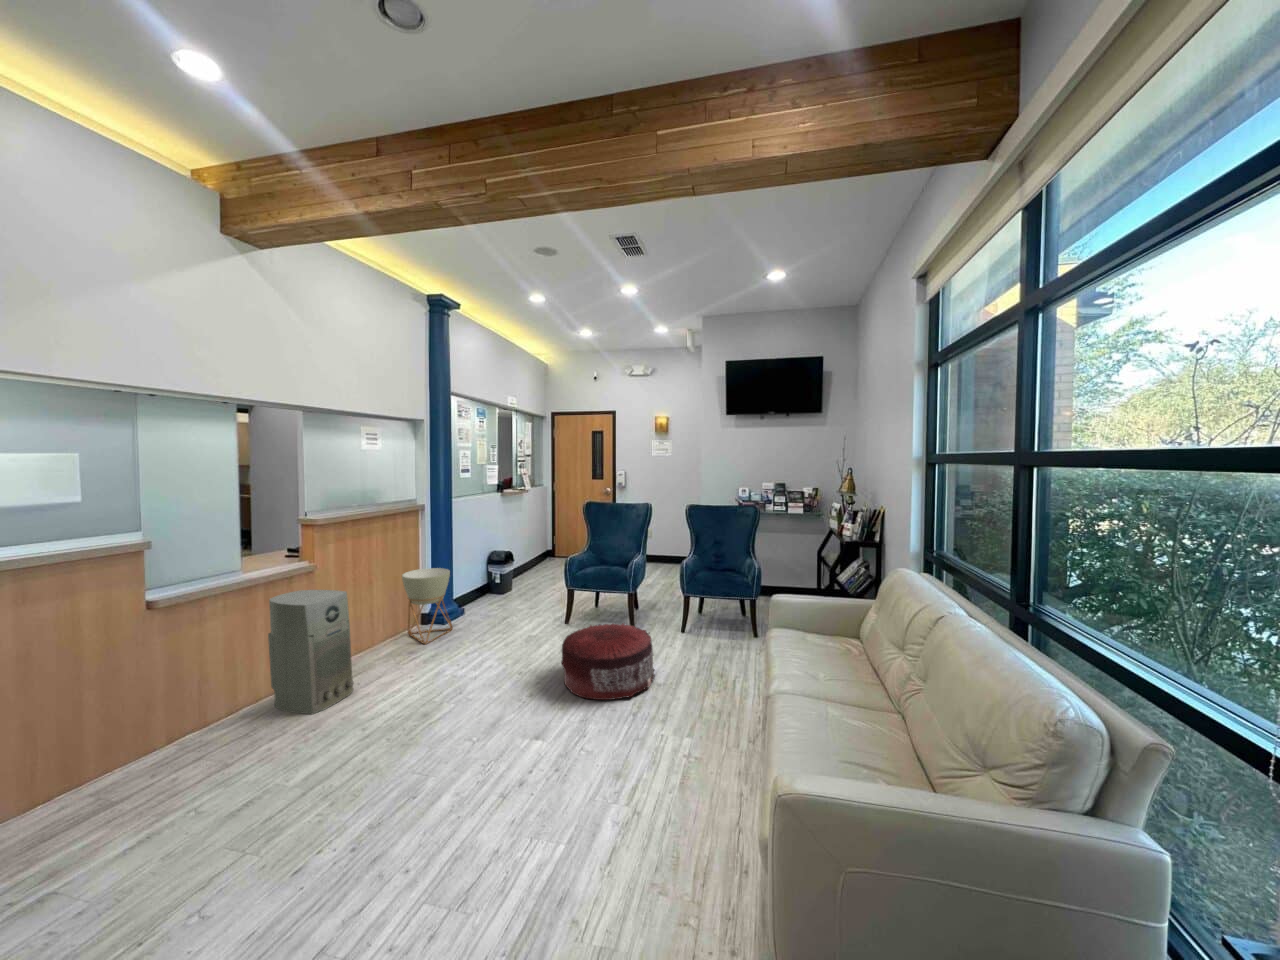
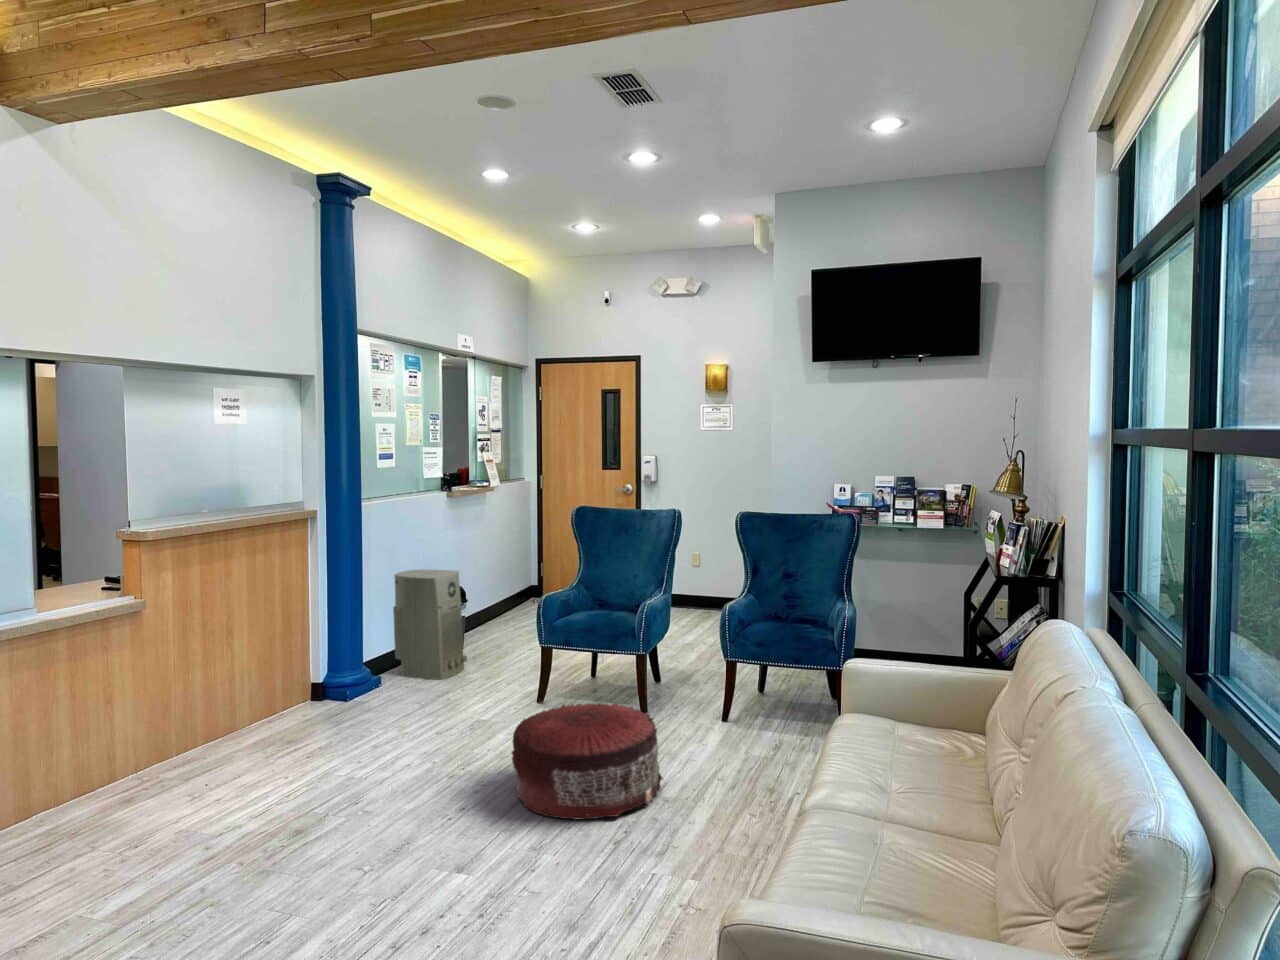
planter: present [402,568,453,644] -> none [279,611,359,729]
air purifier: present [268,590,354,714] -> present [393,569,467,680]

